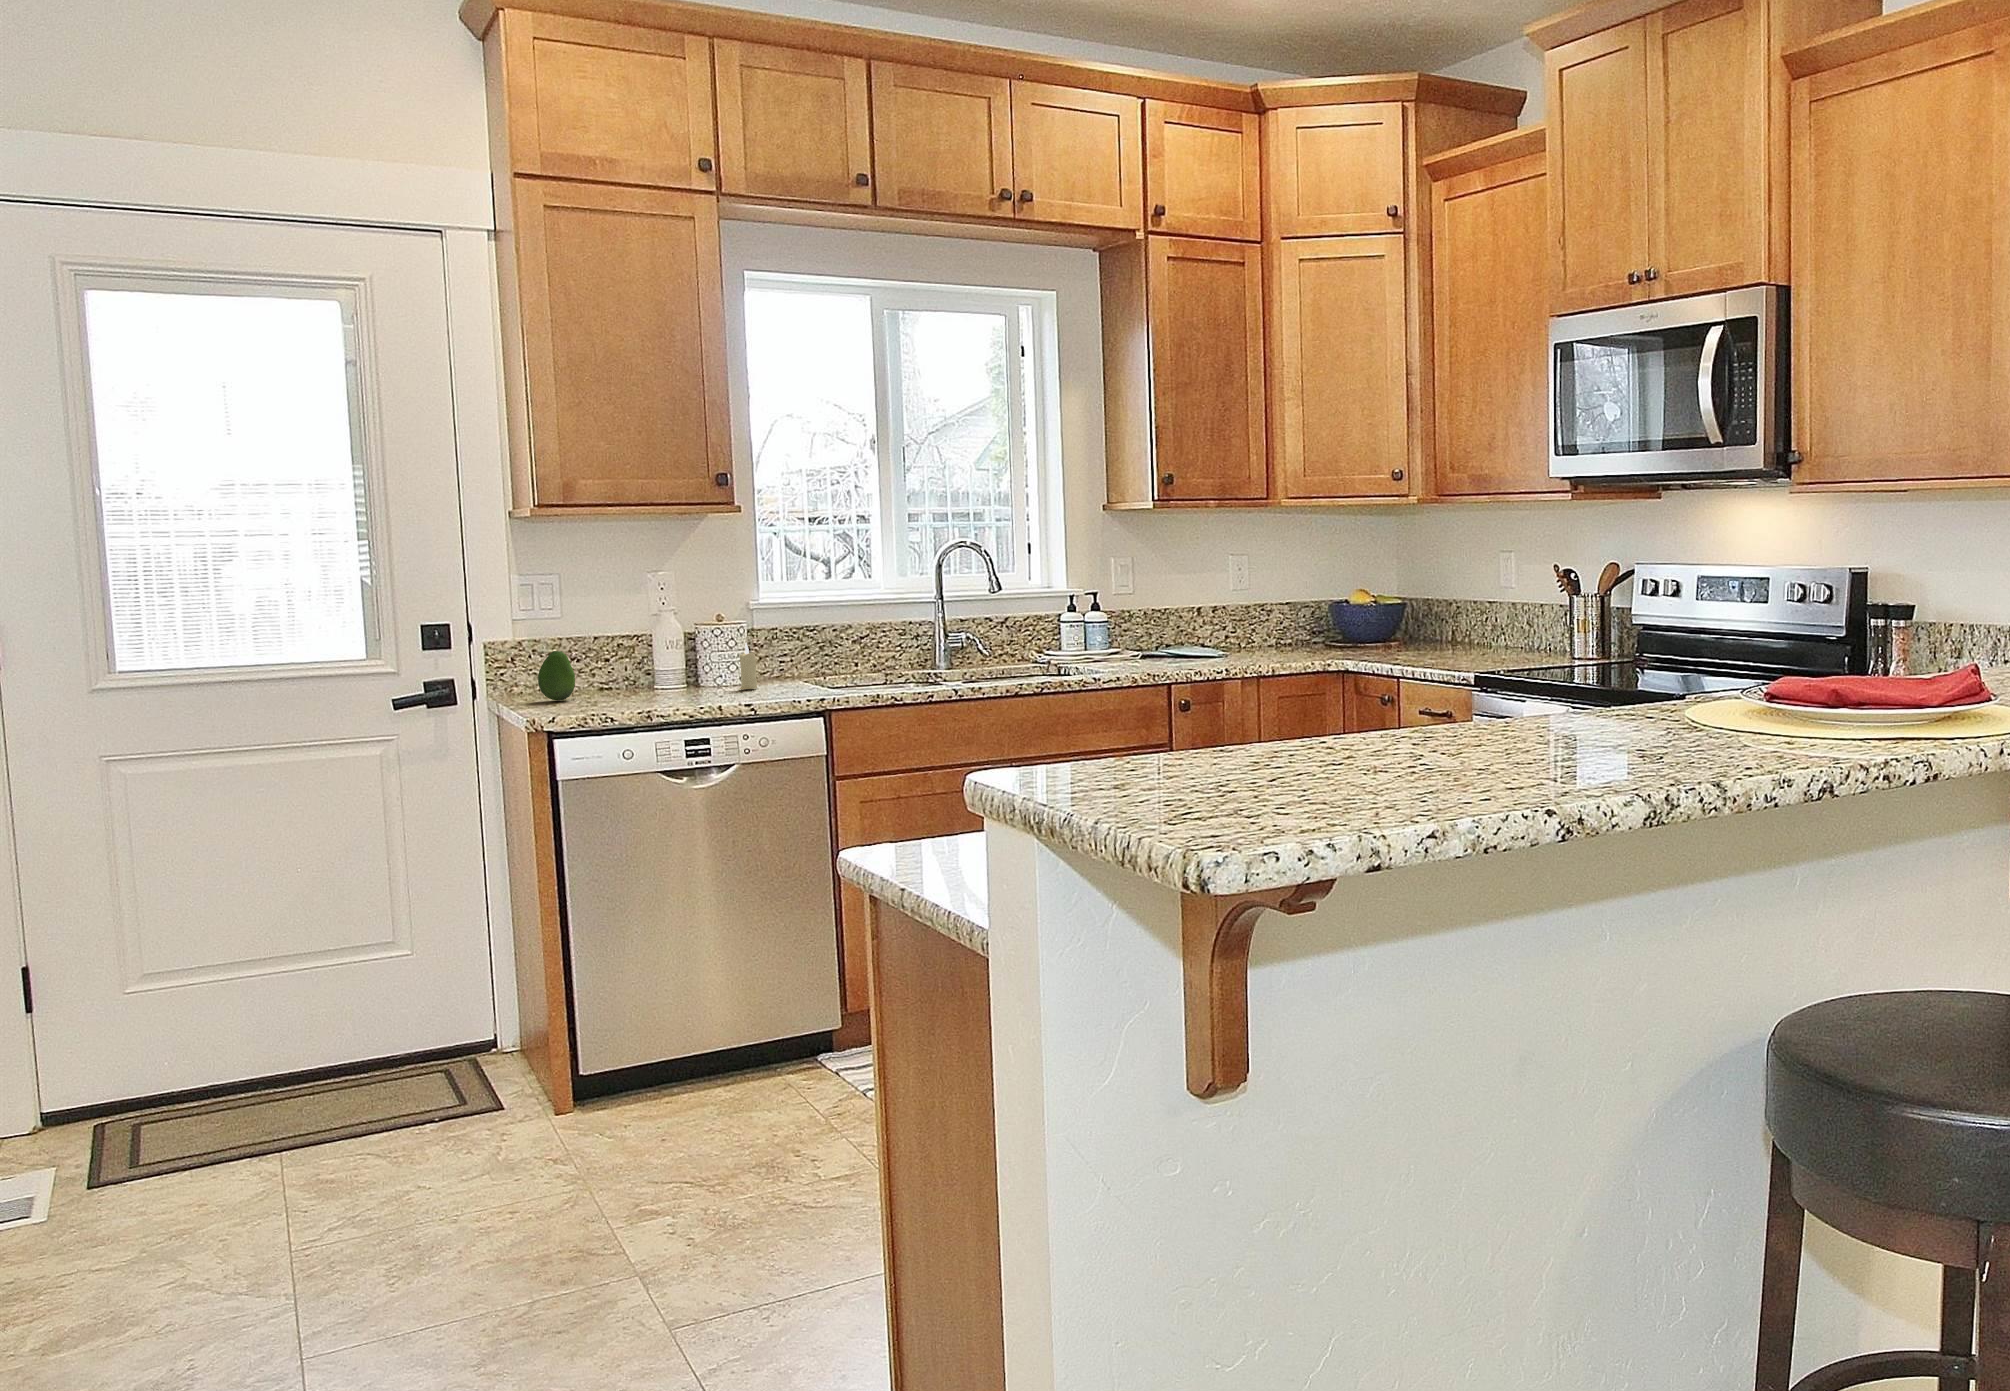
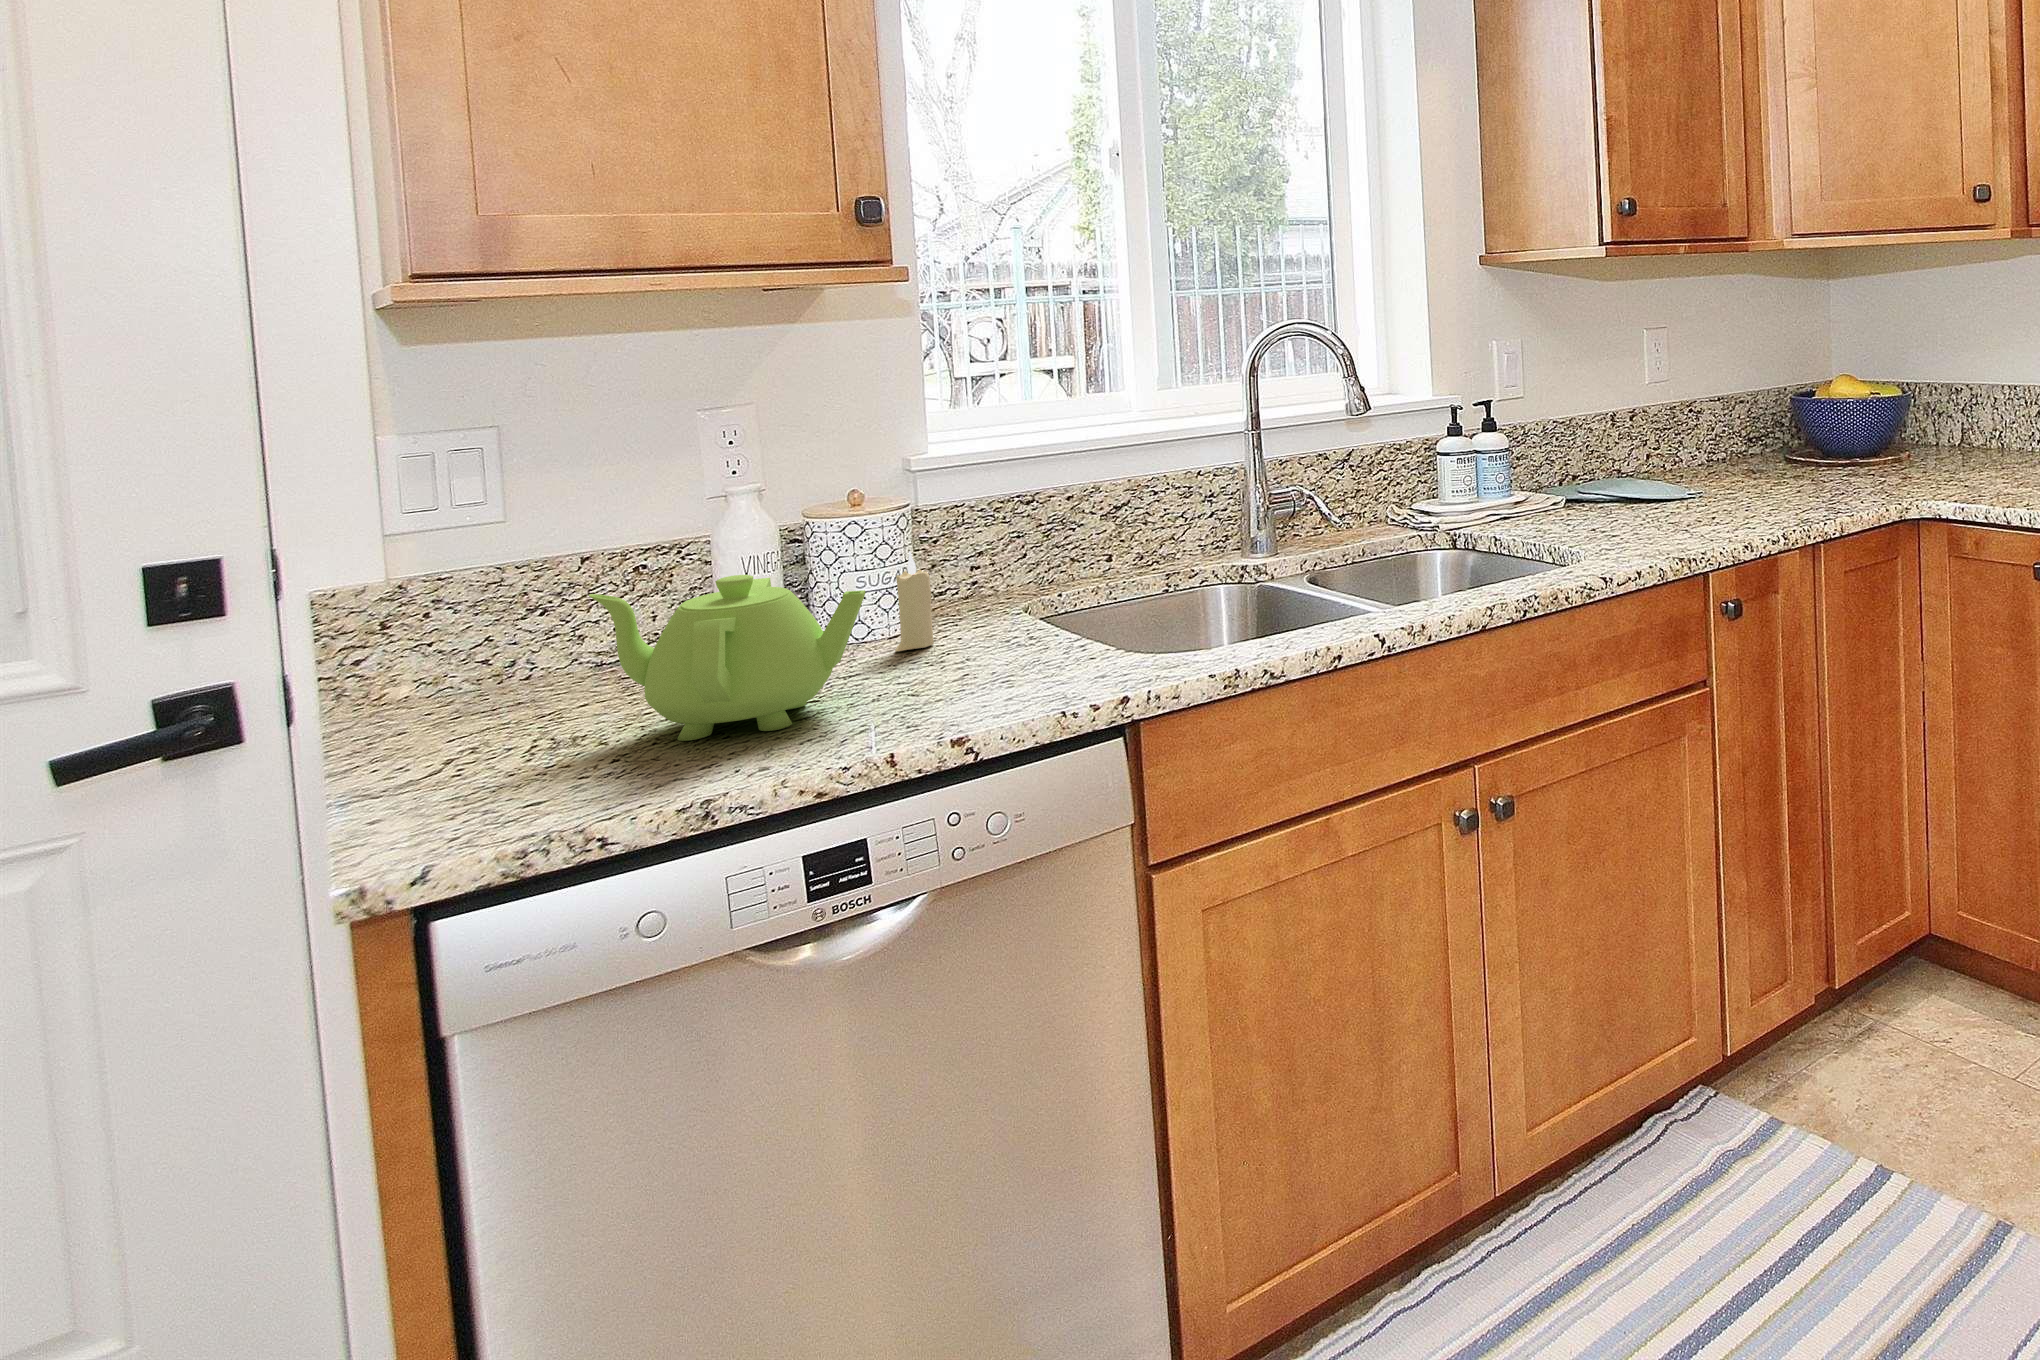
teapot: none [611,638,725,703] -> present [589,575,865,741]
fruit: present [538,651,575,700] -> none [420,612,516,730]

